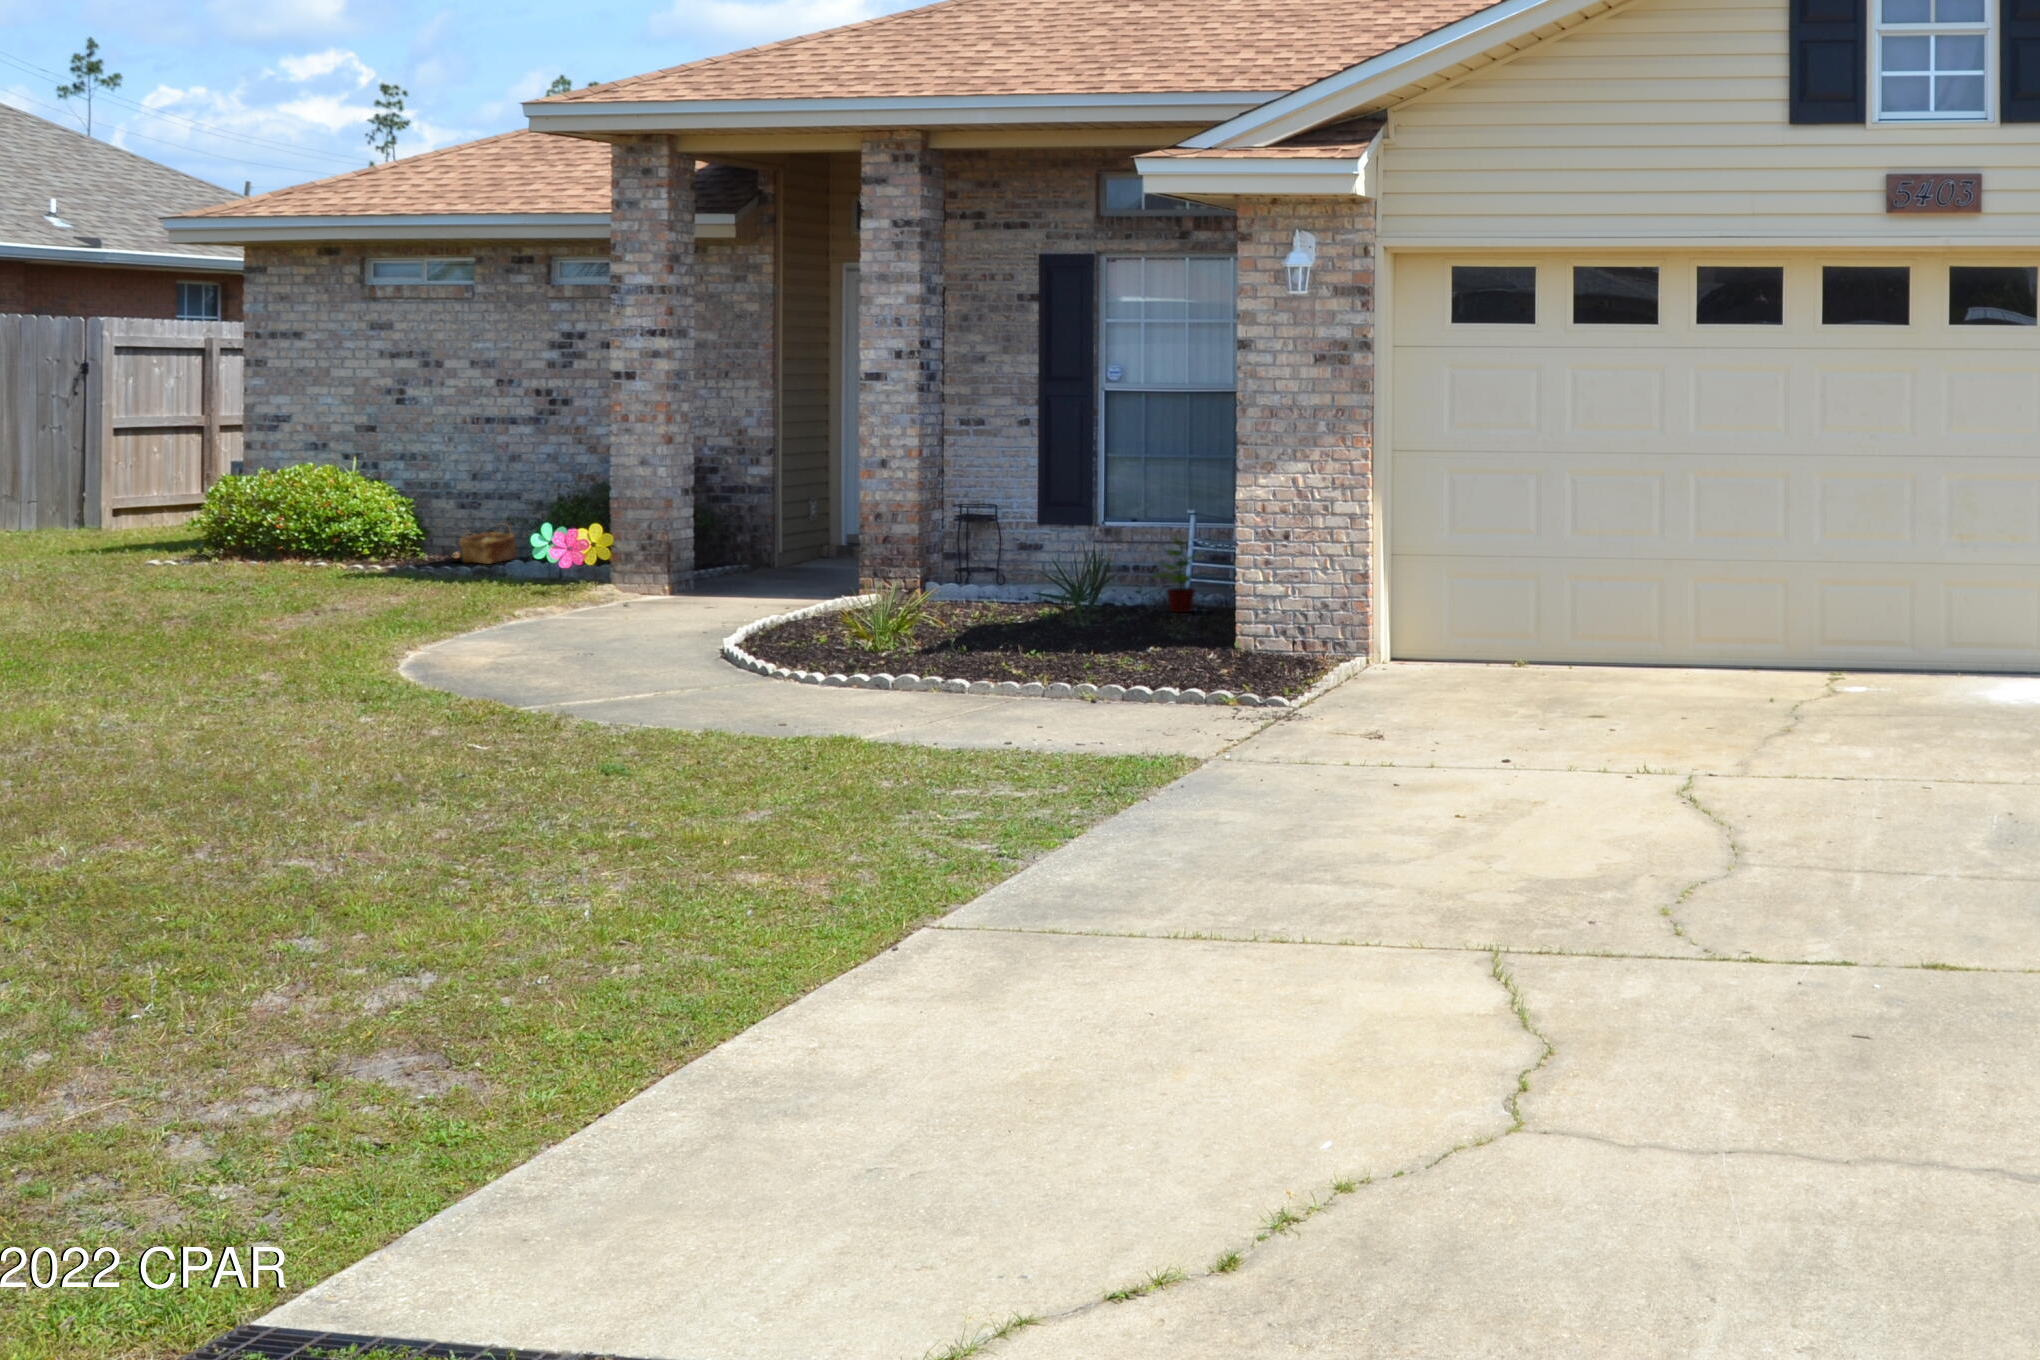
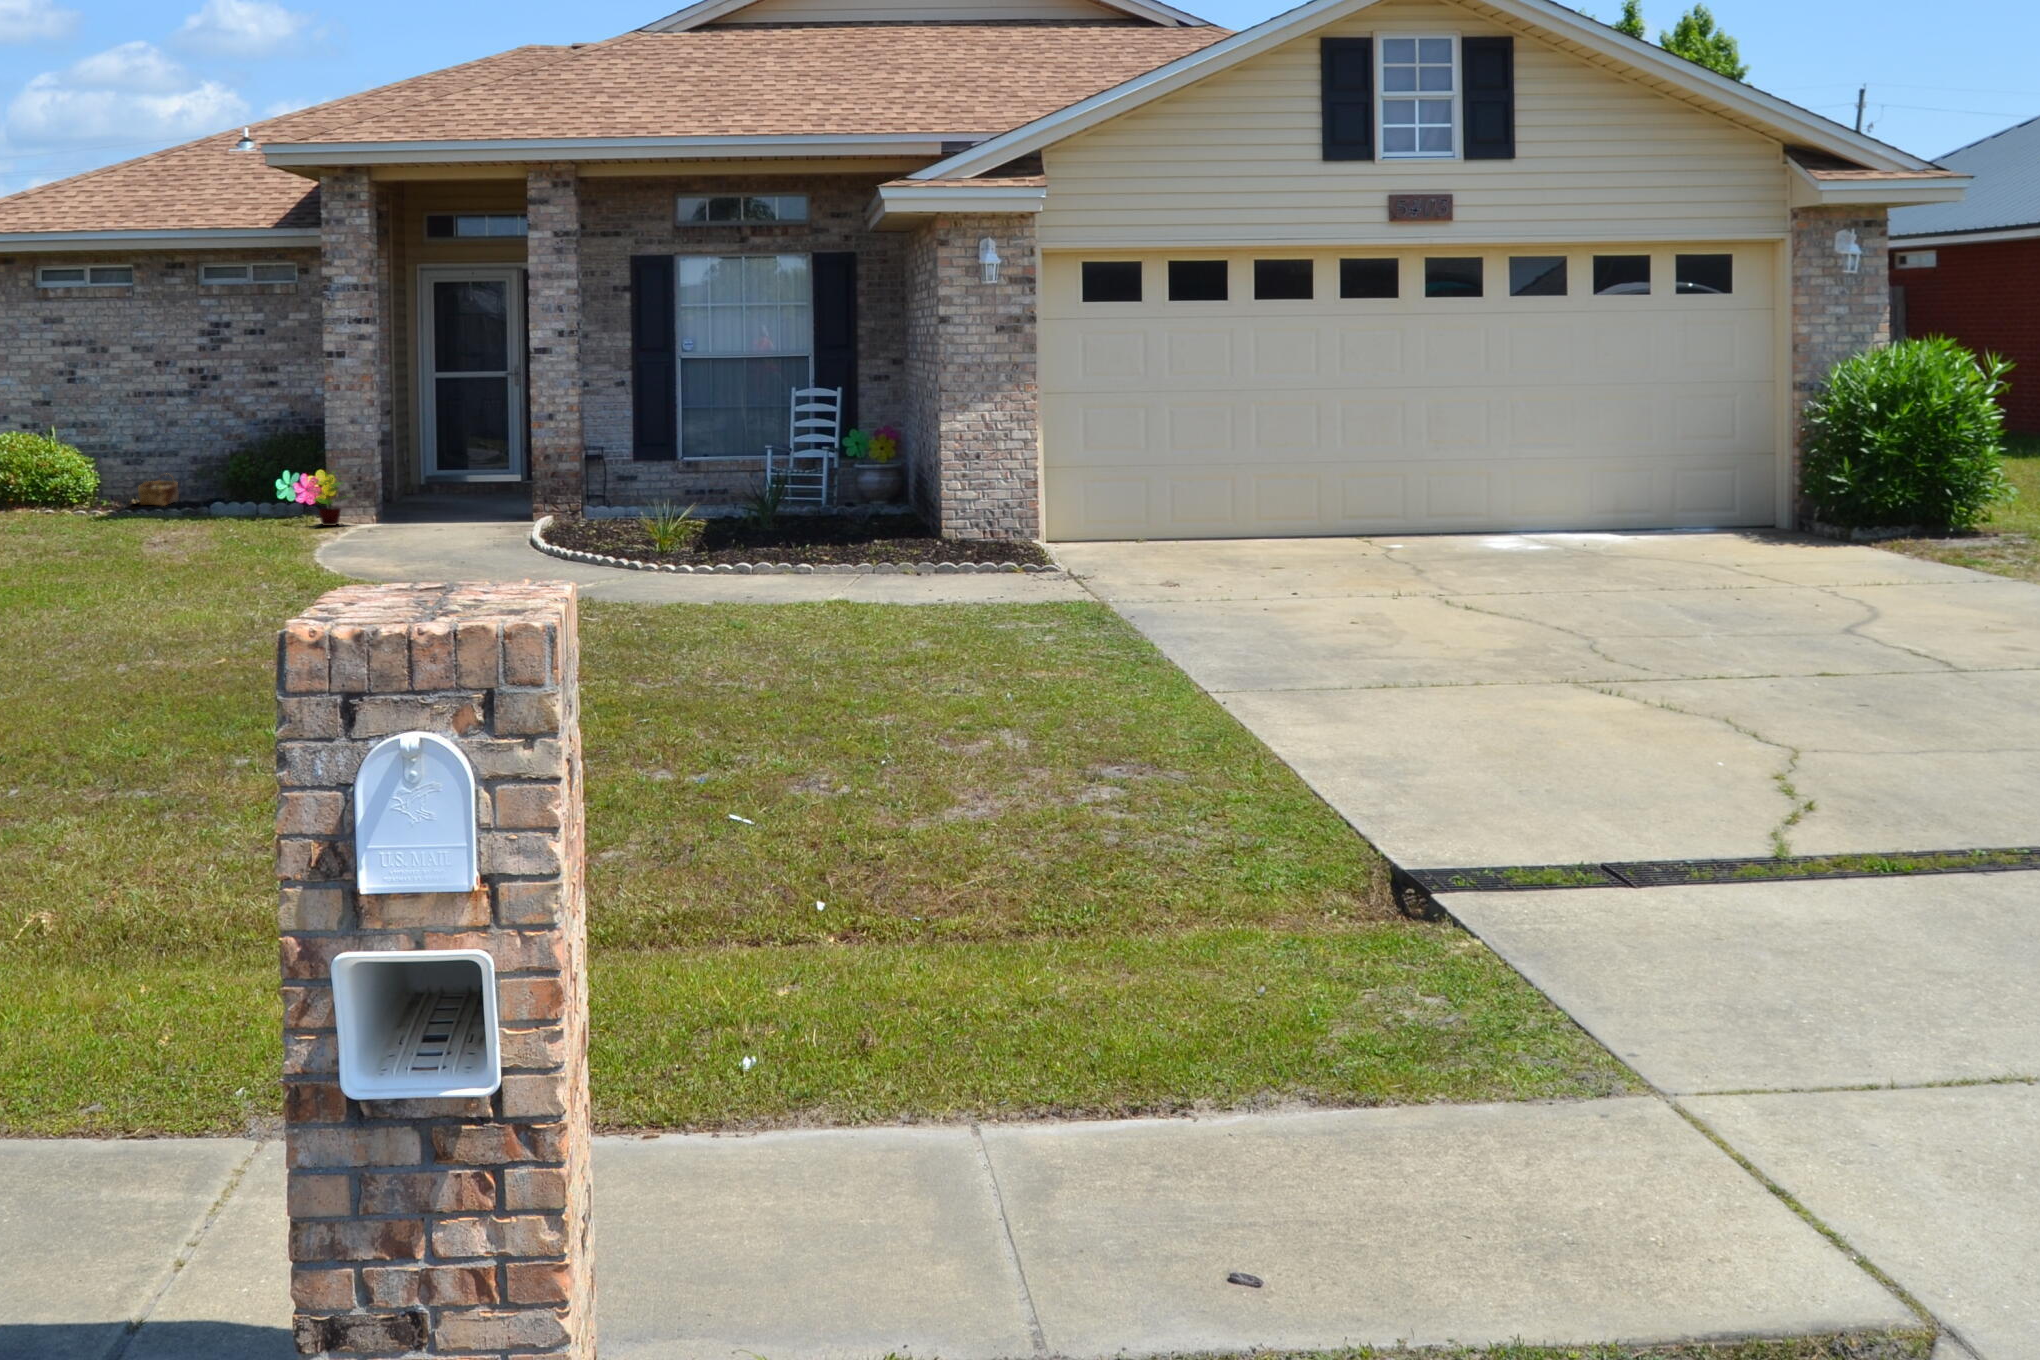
potted plant: present [1152,538,1197,612] -> present [314,476,341,526]

